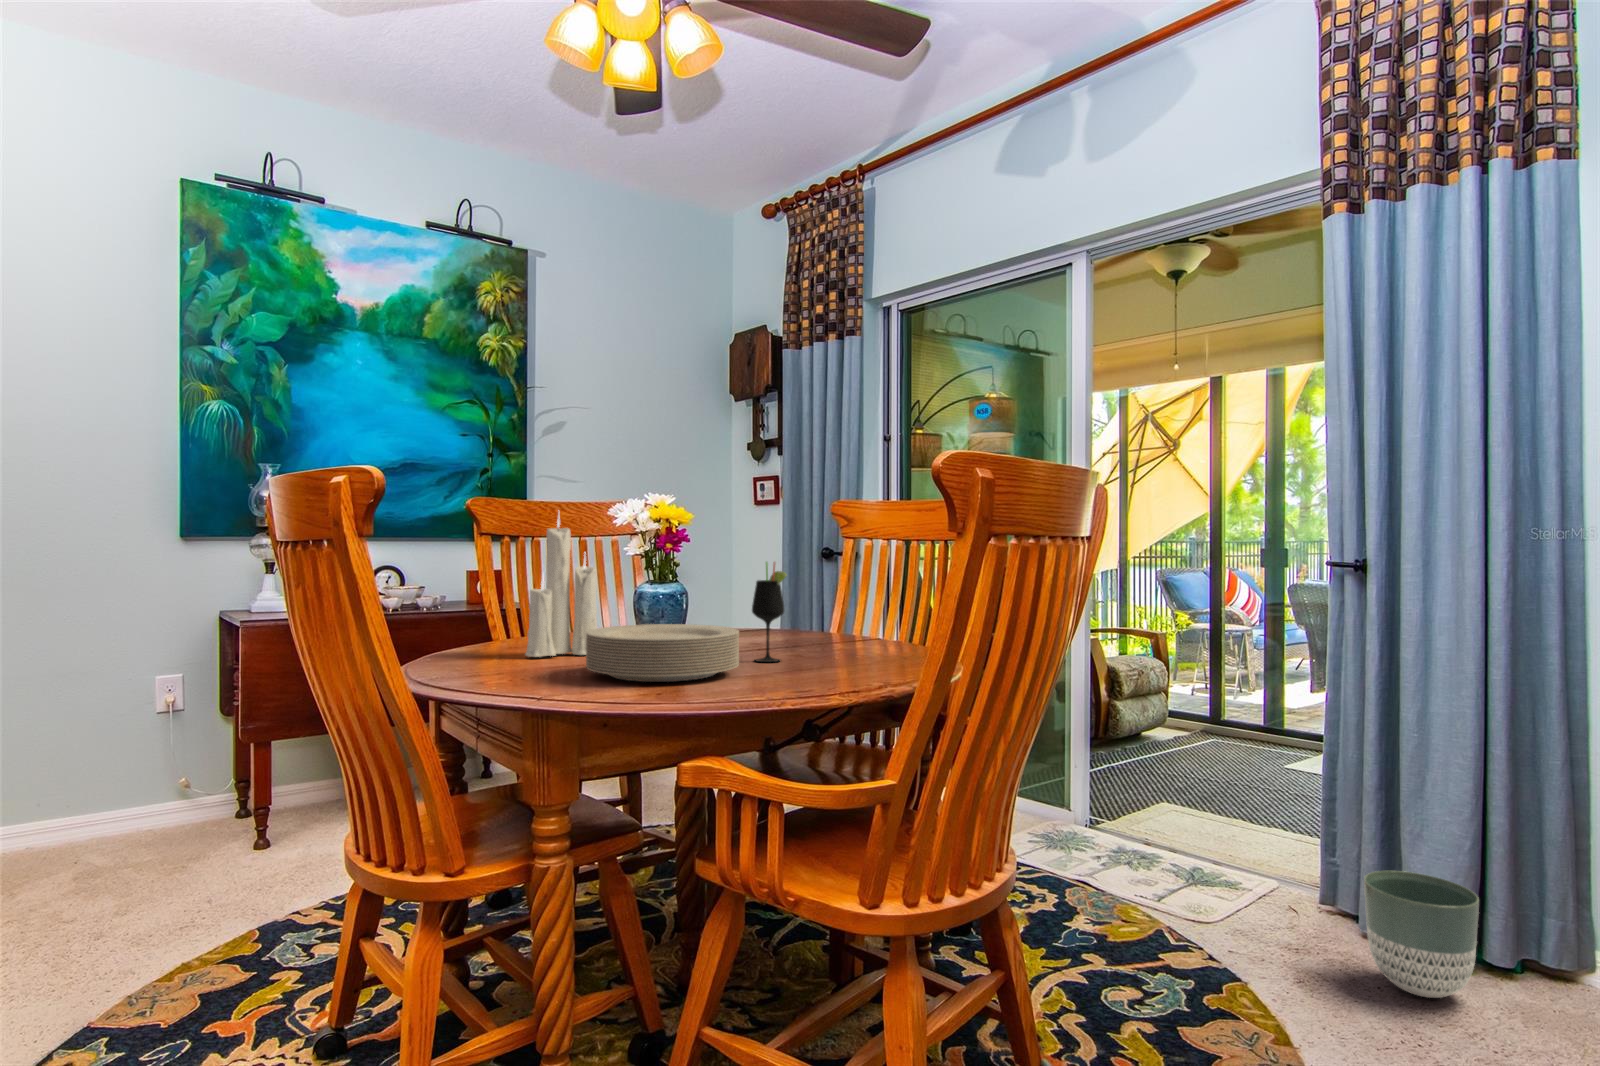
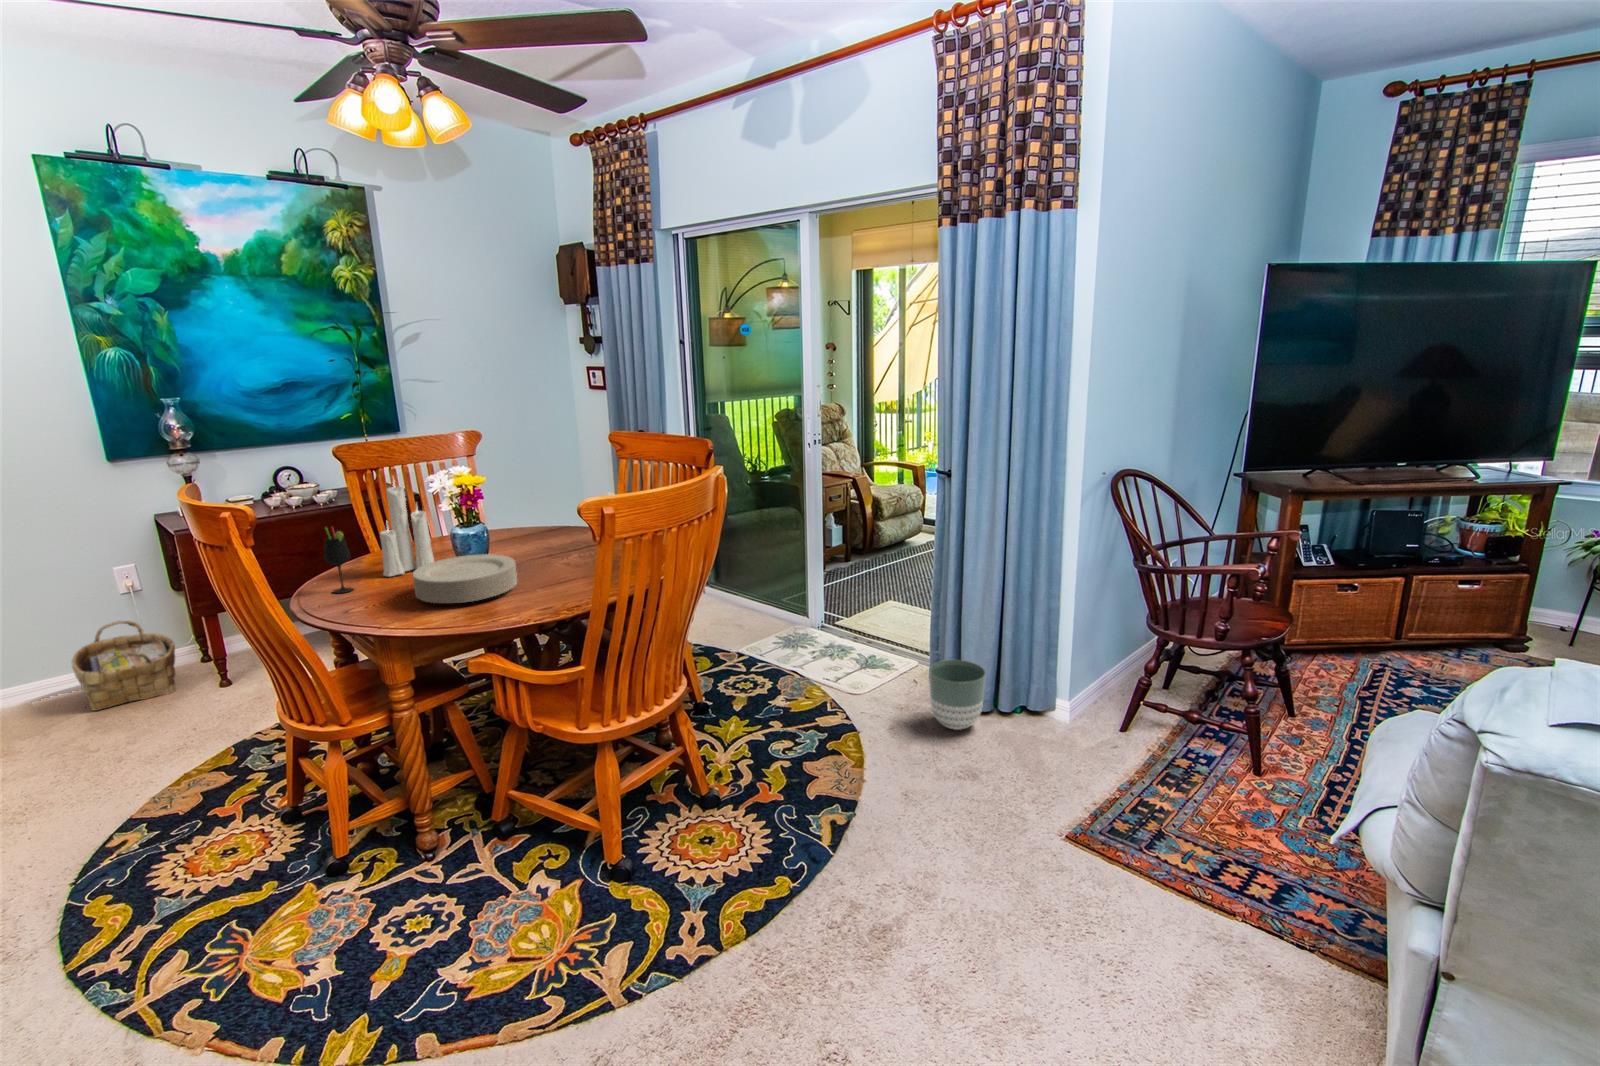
wine glass: present [752,562,787,662] -> present [324,528,353,593]
woven basket: none [74,747,208,868] -> present [72,621,175,711]

